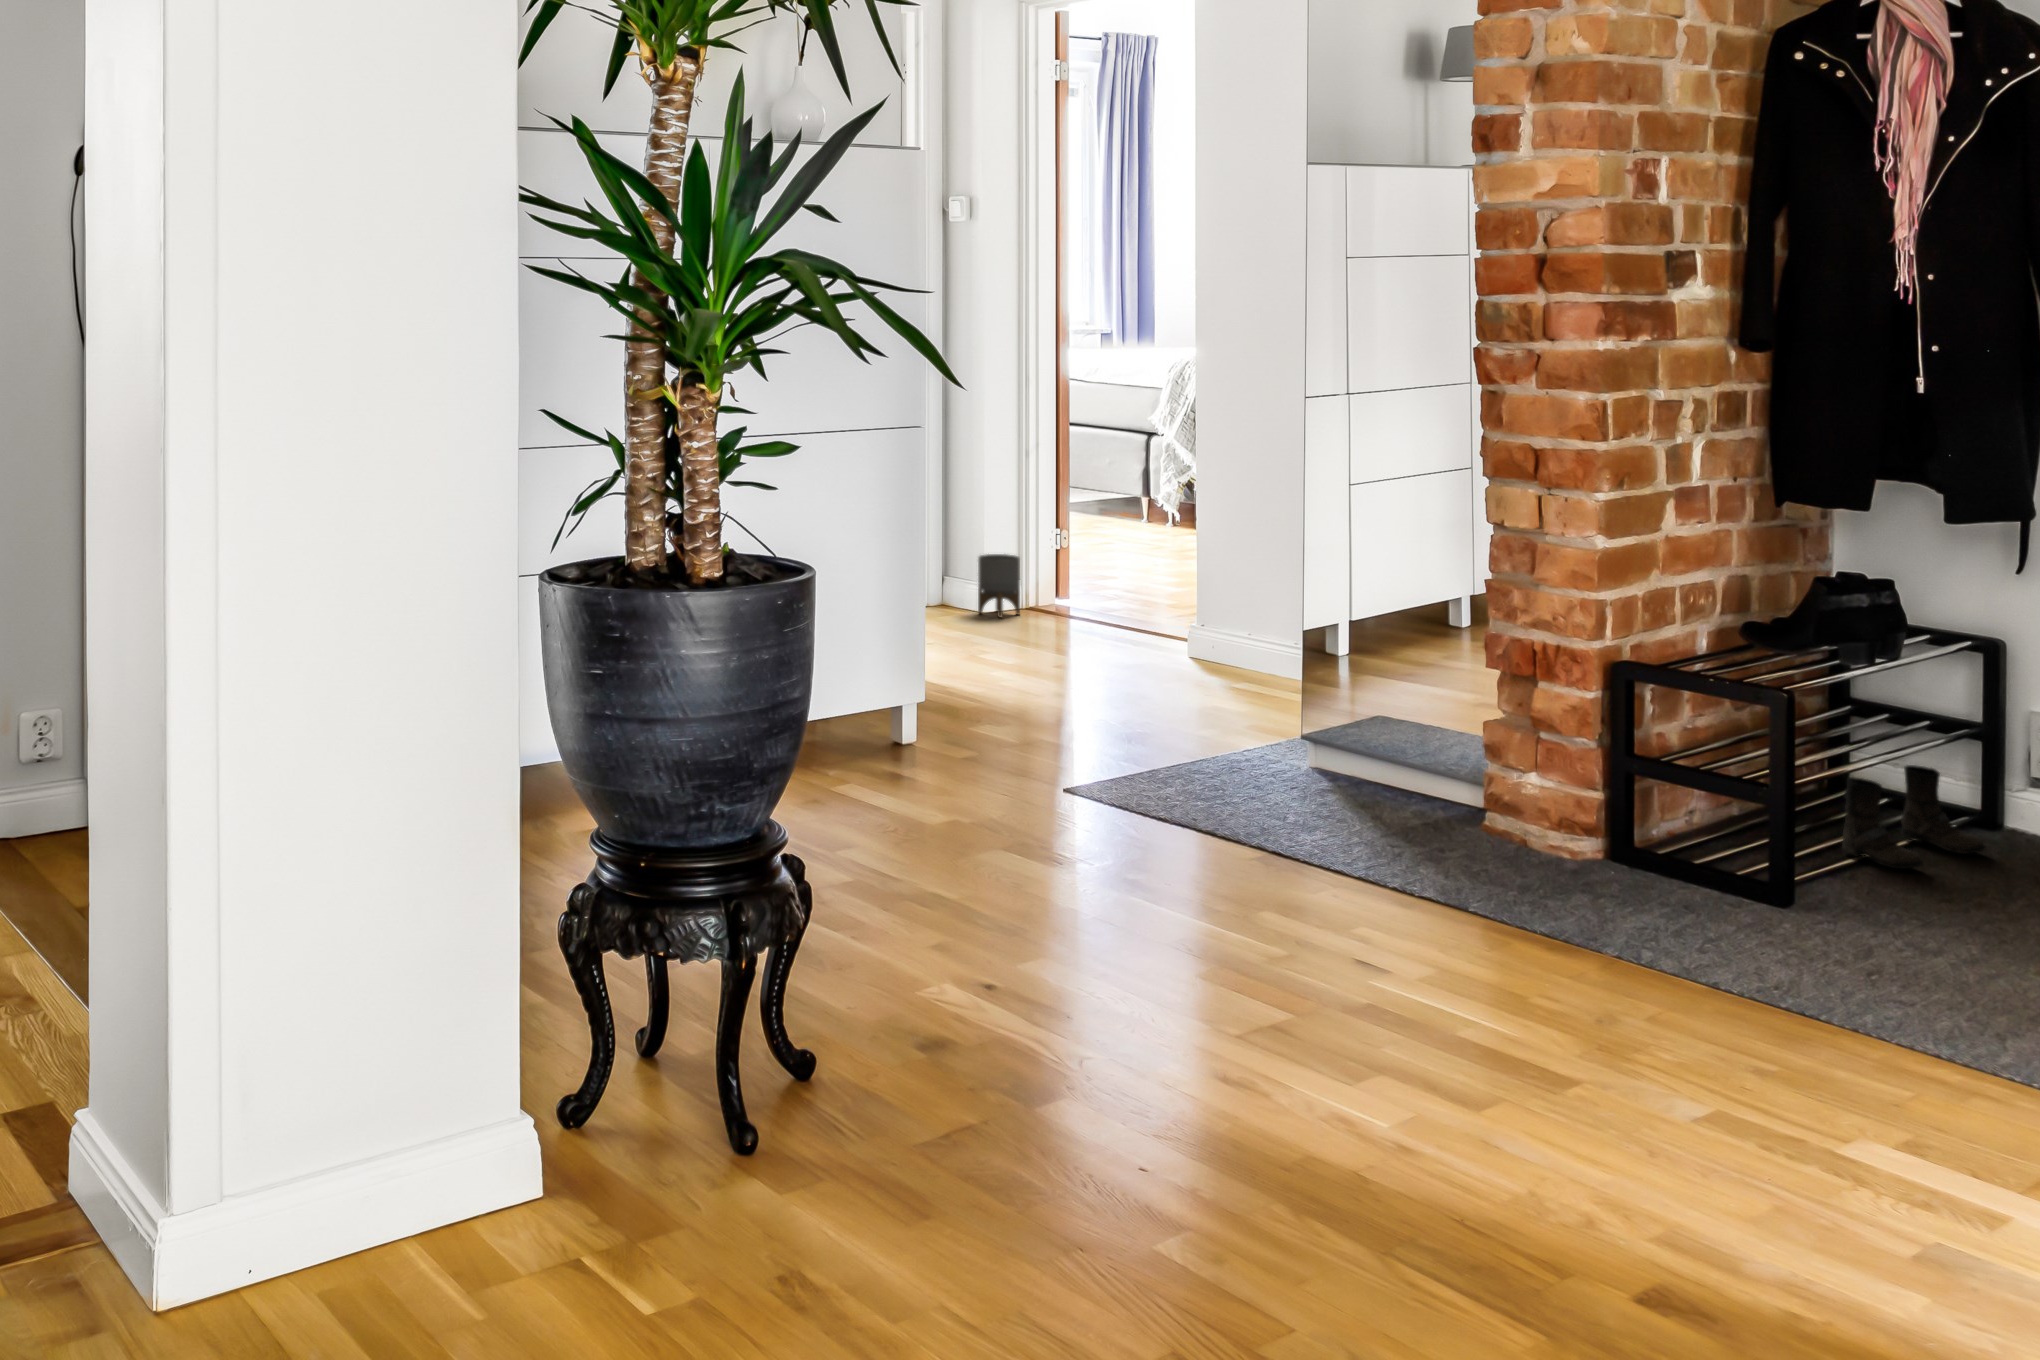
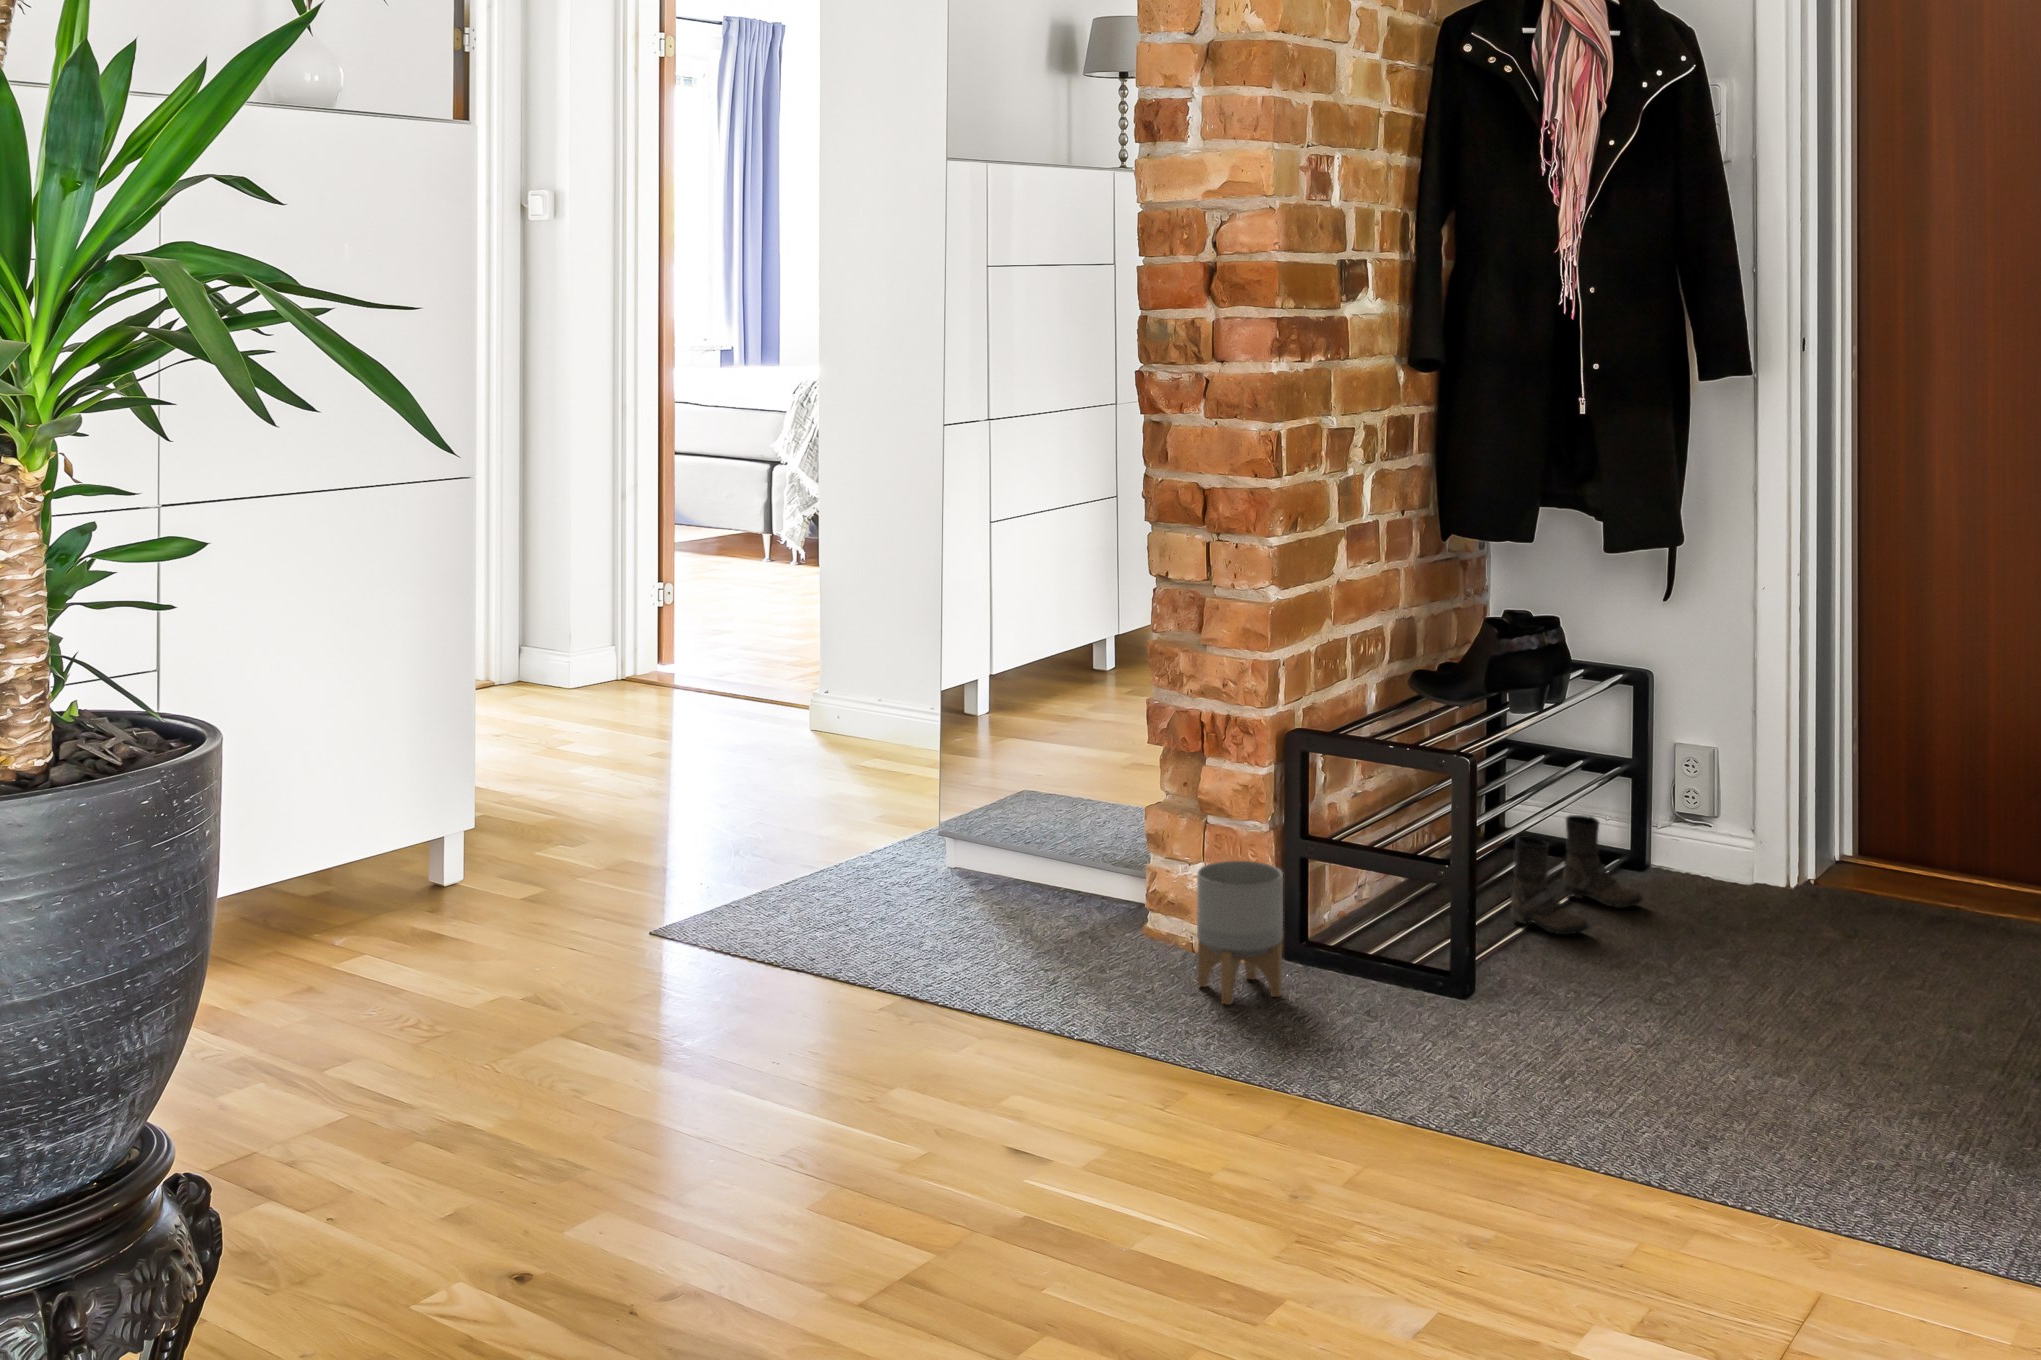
planter: present [978,554,1020,618] -> present [1197,861,1283,1005]

